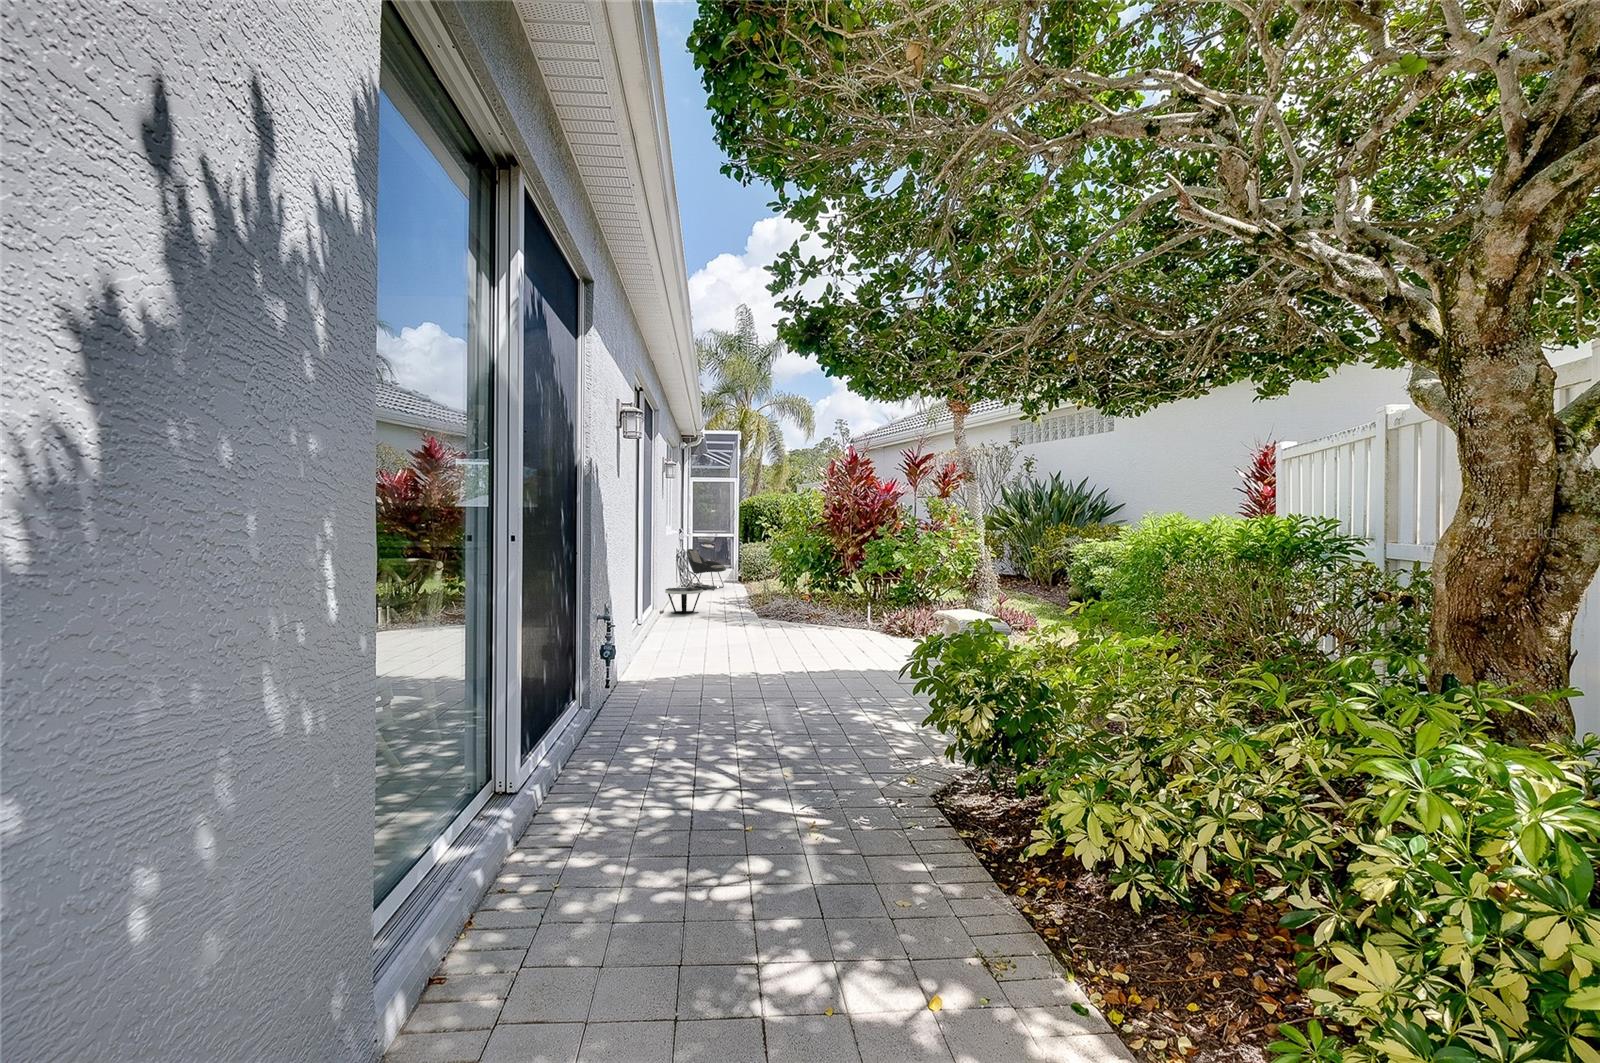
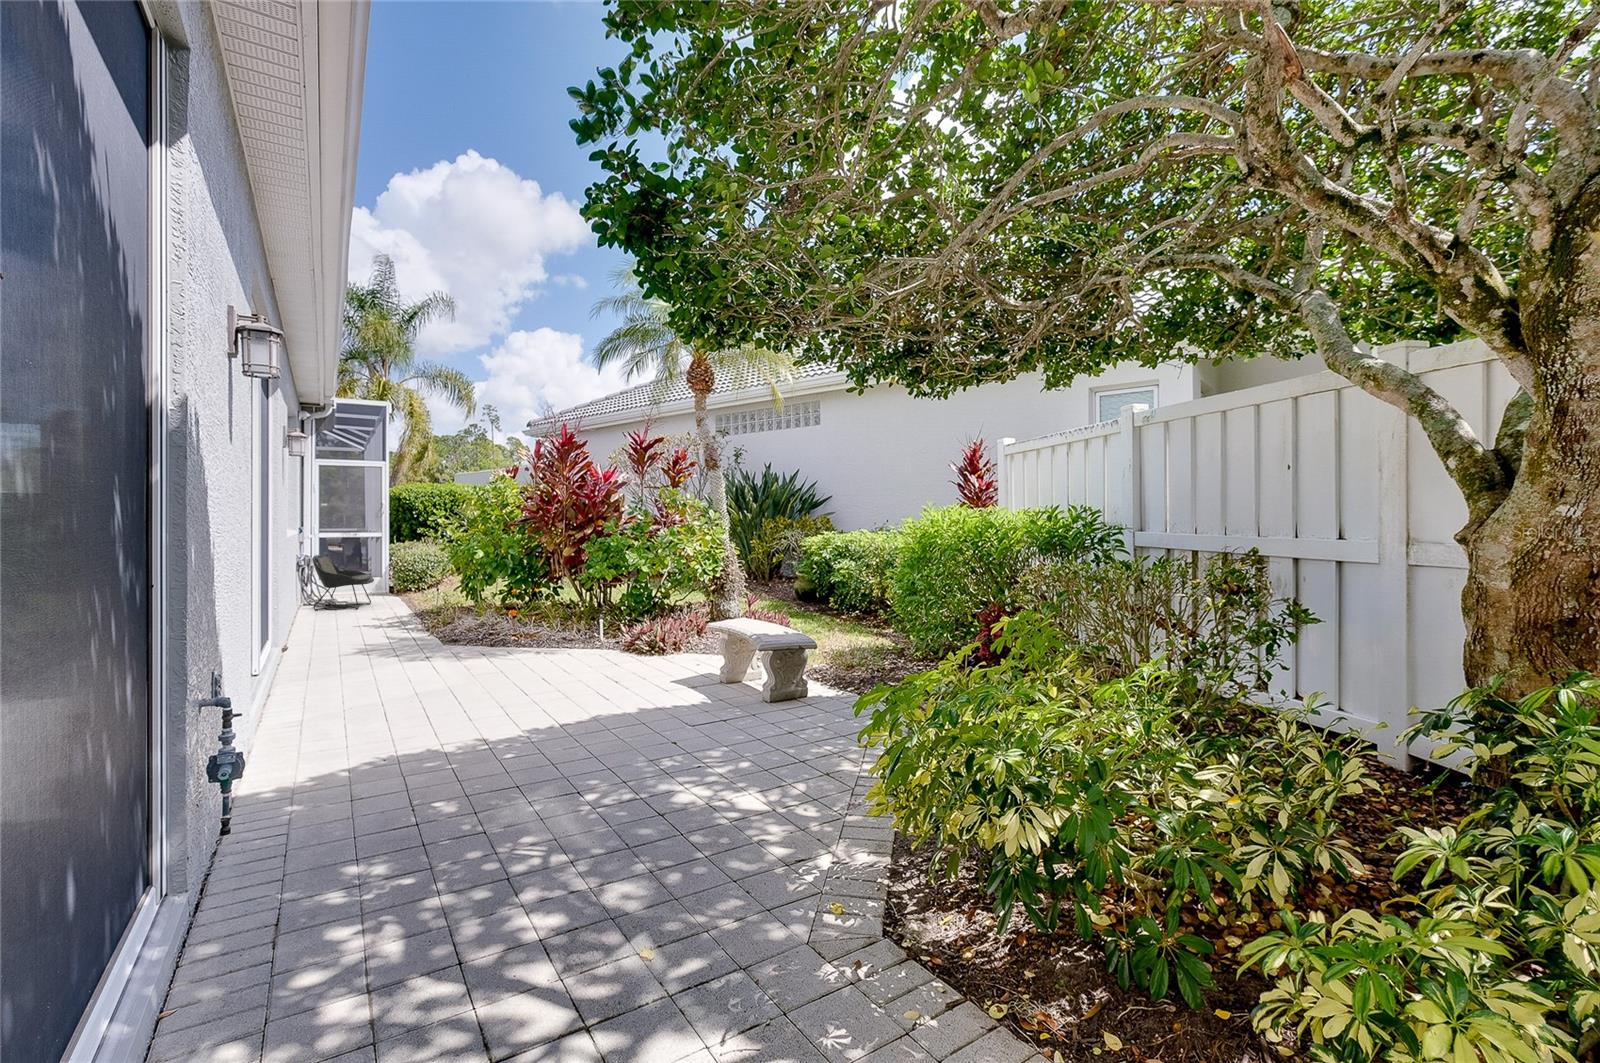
side table: present [665,588,703,614] -> none [290,611,353,650]

